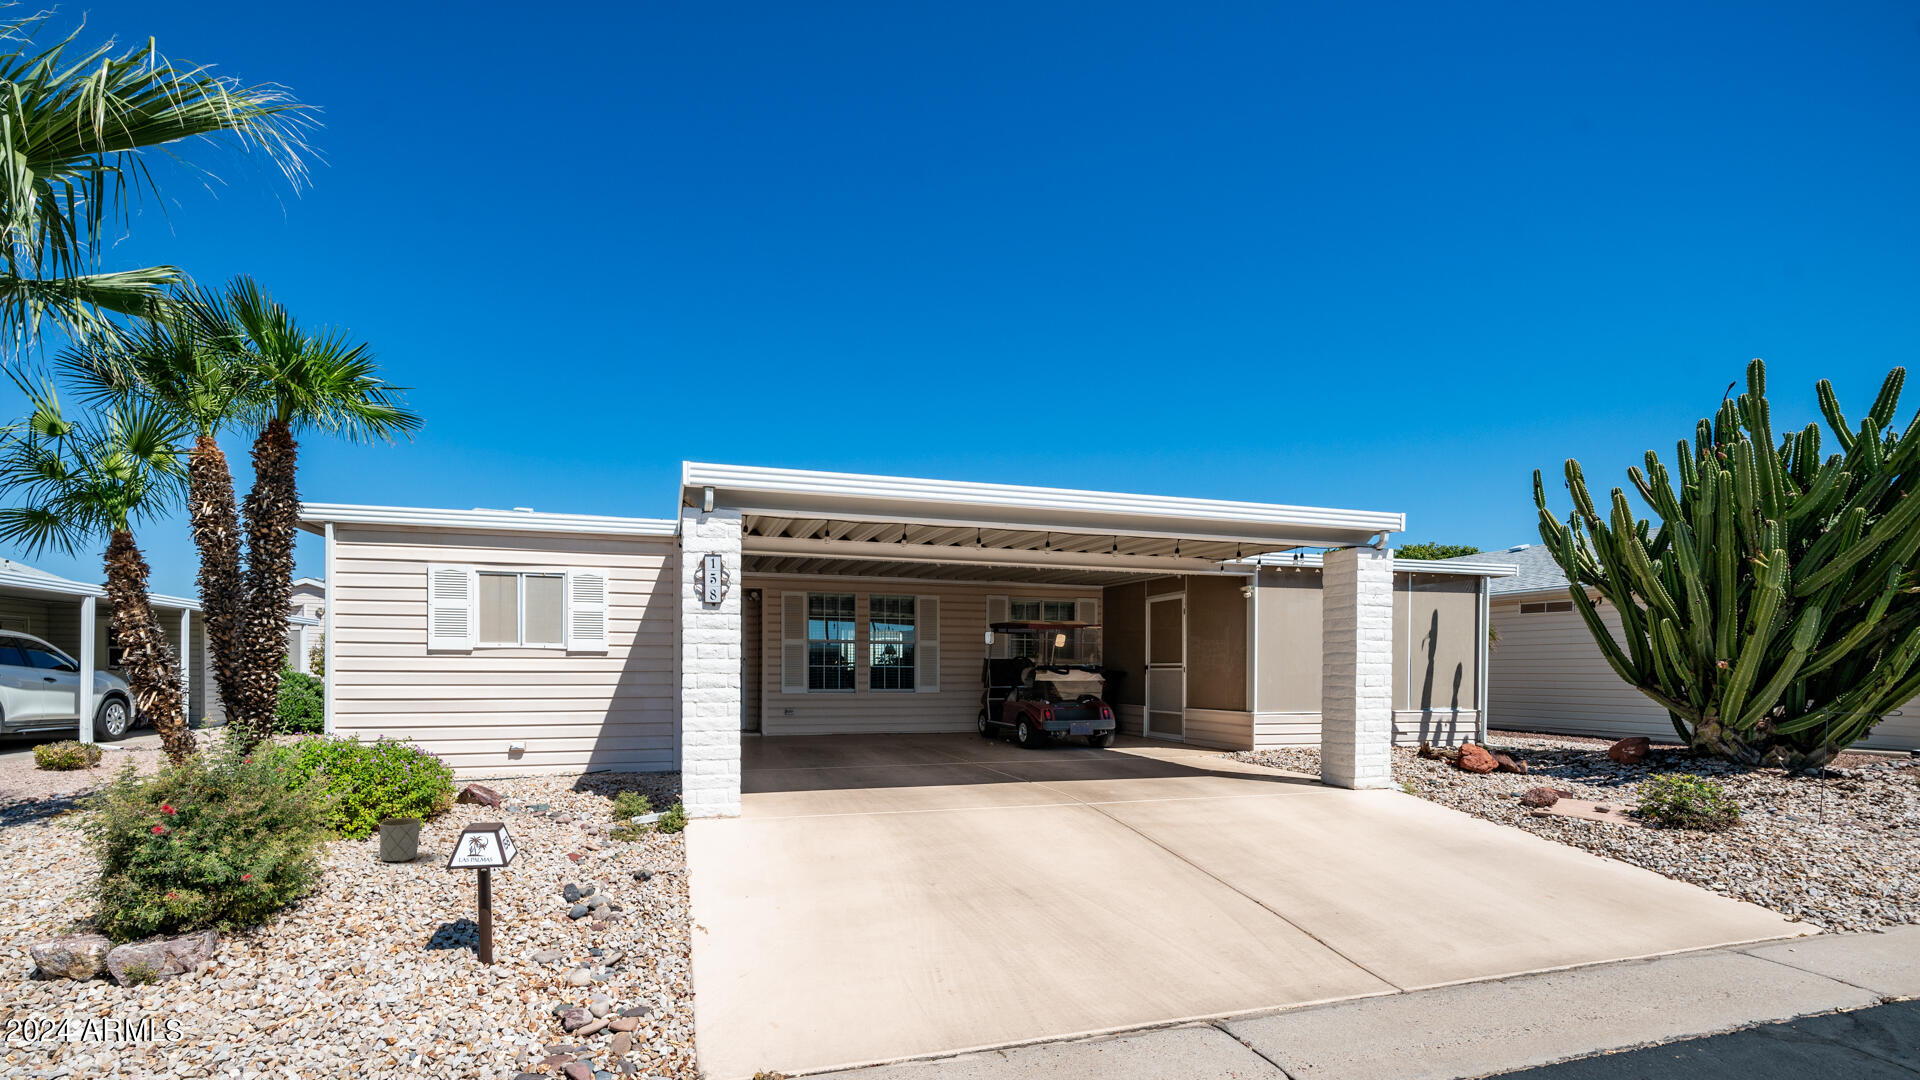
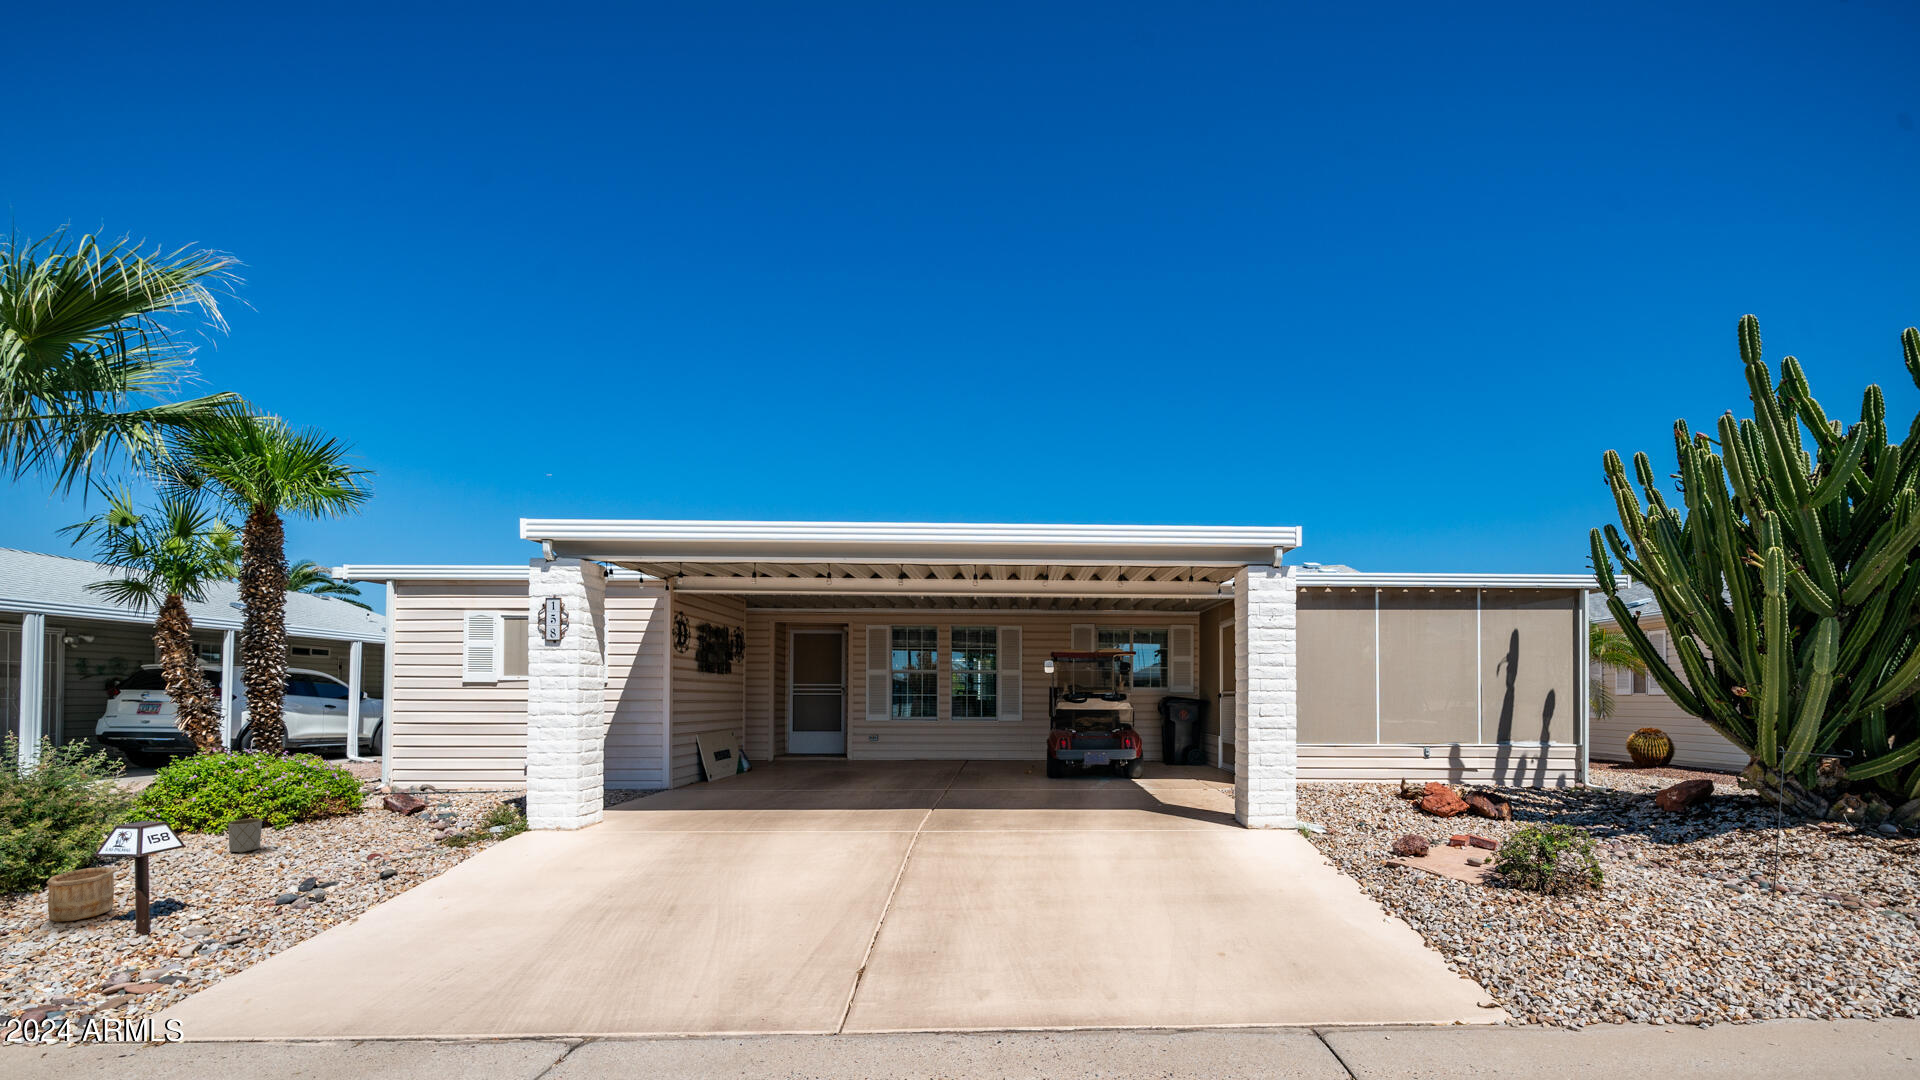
wooden bucket: none [317,882,399,956] -> present [47,867,116,922]

